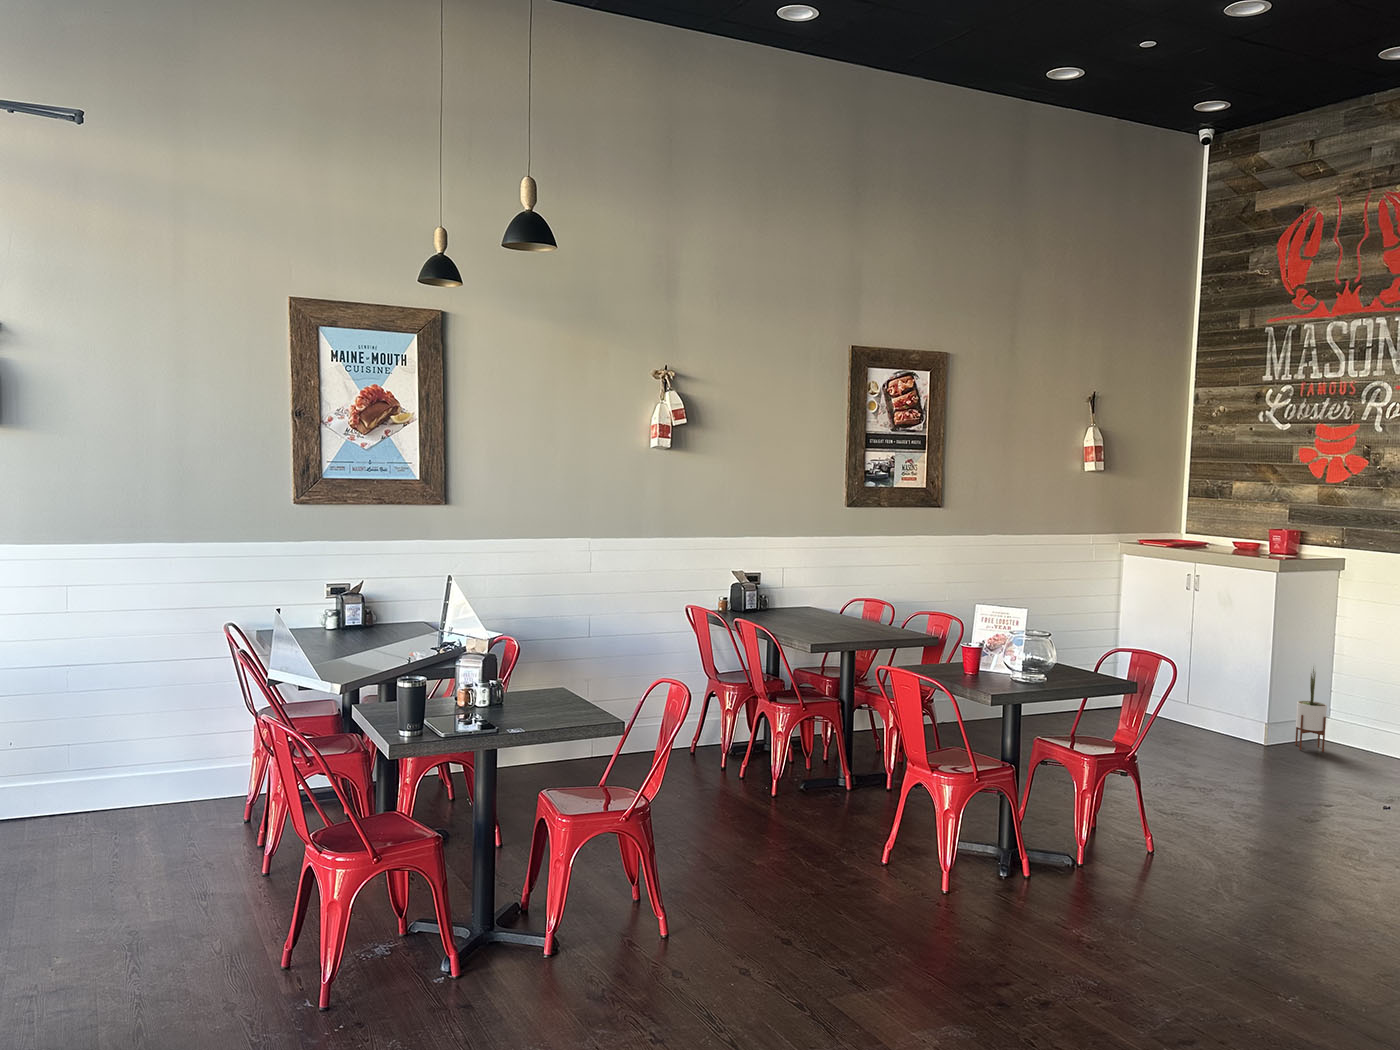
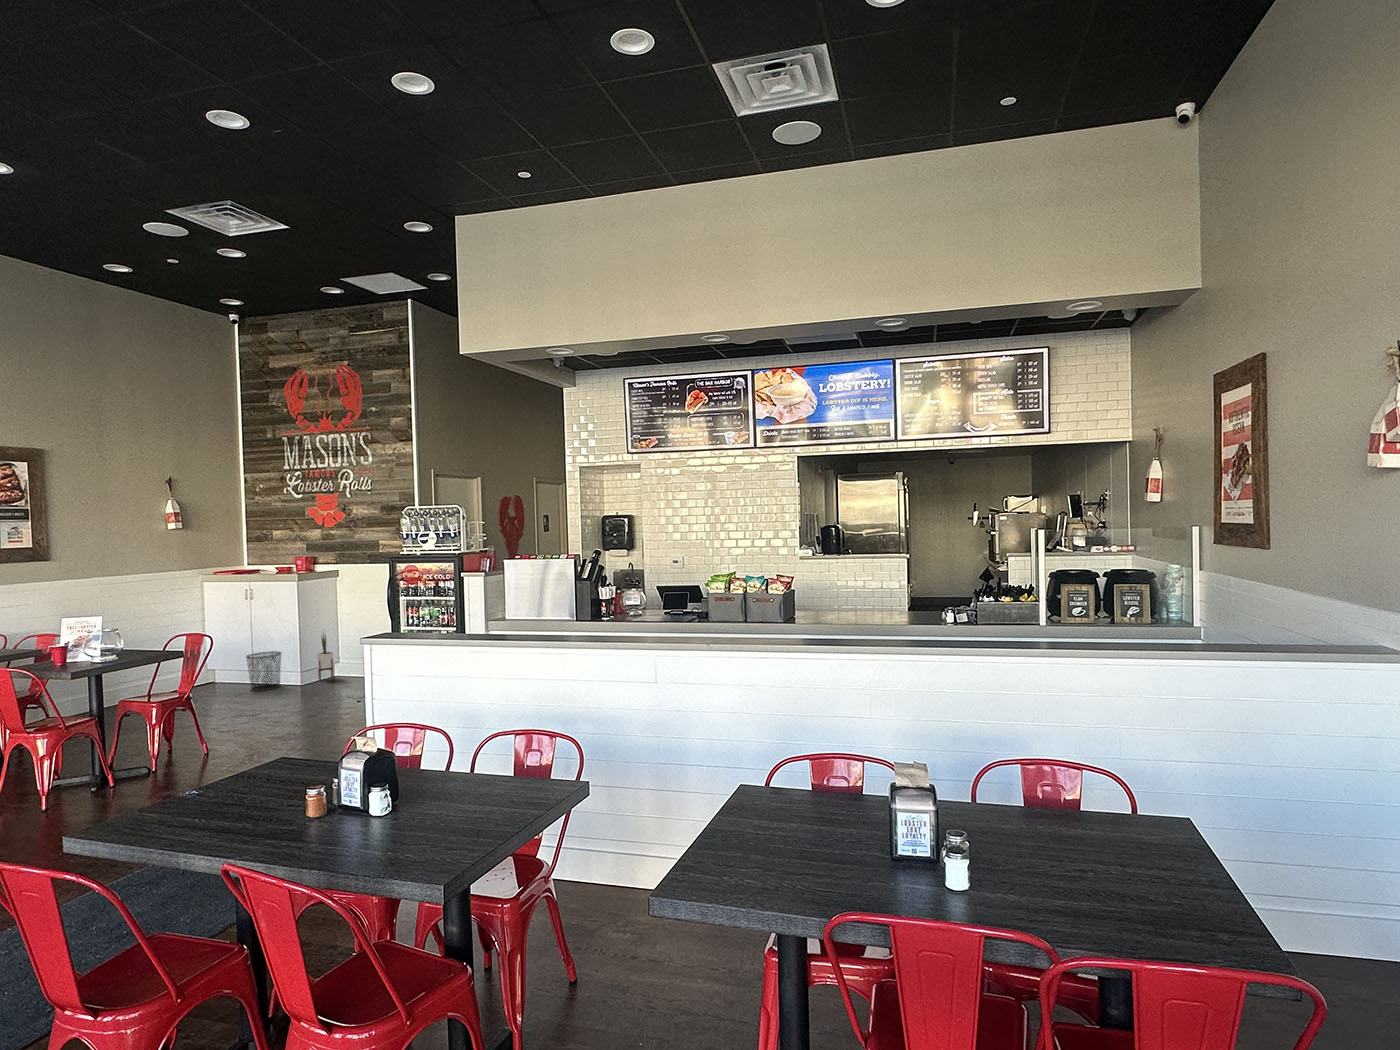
waste bin: none [1183,680,1240,746] -> present [246,651,281,691]

